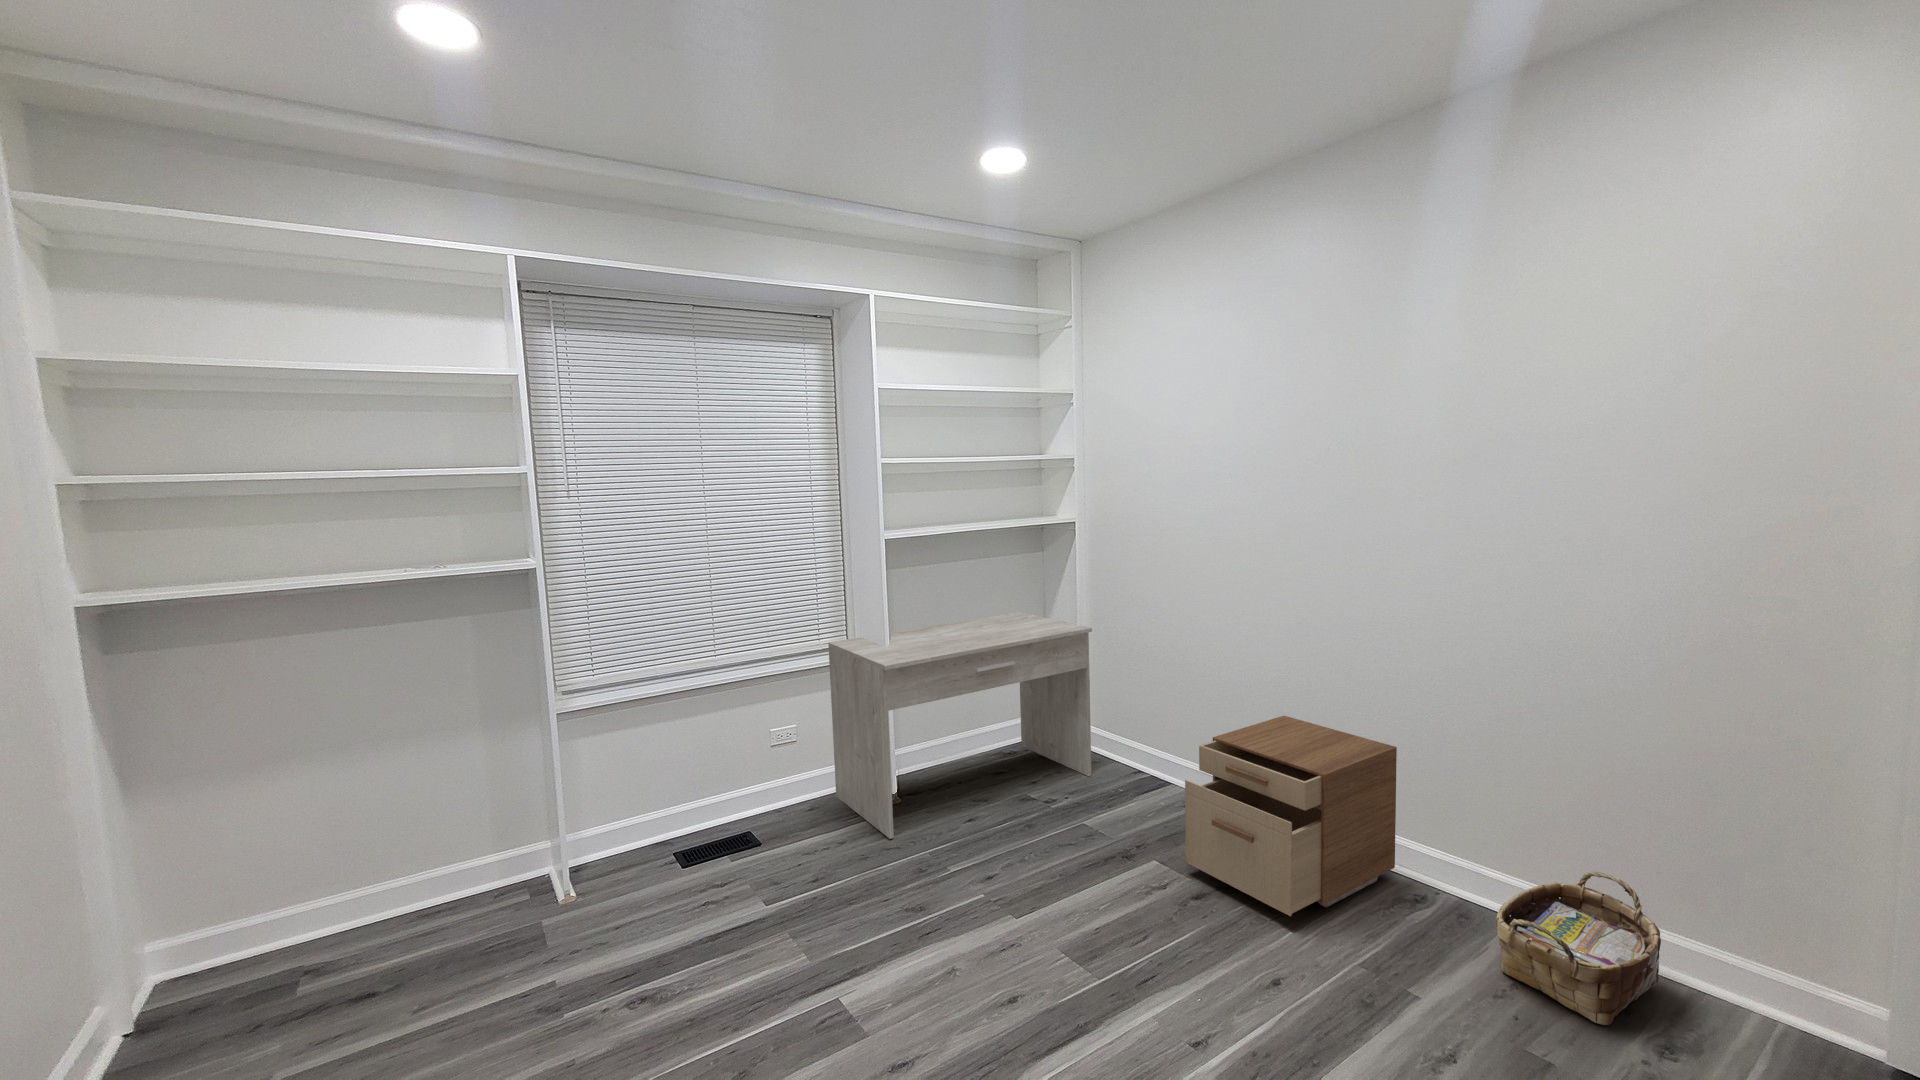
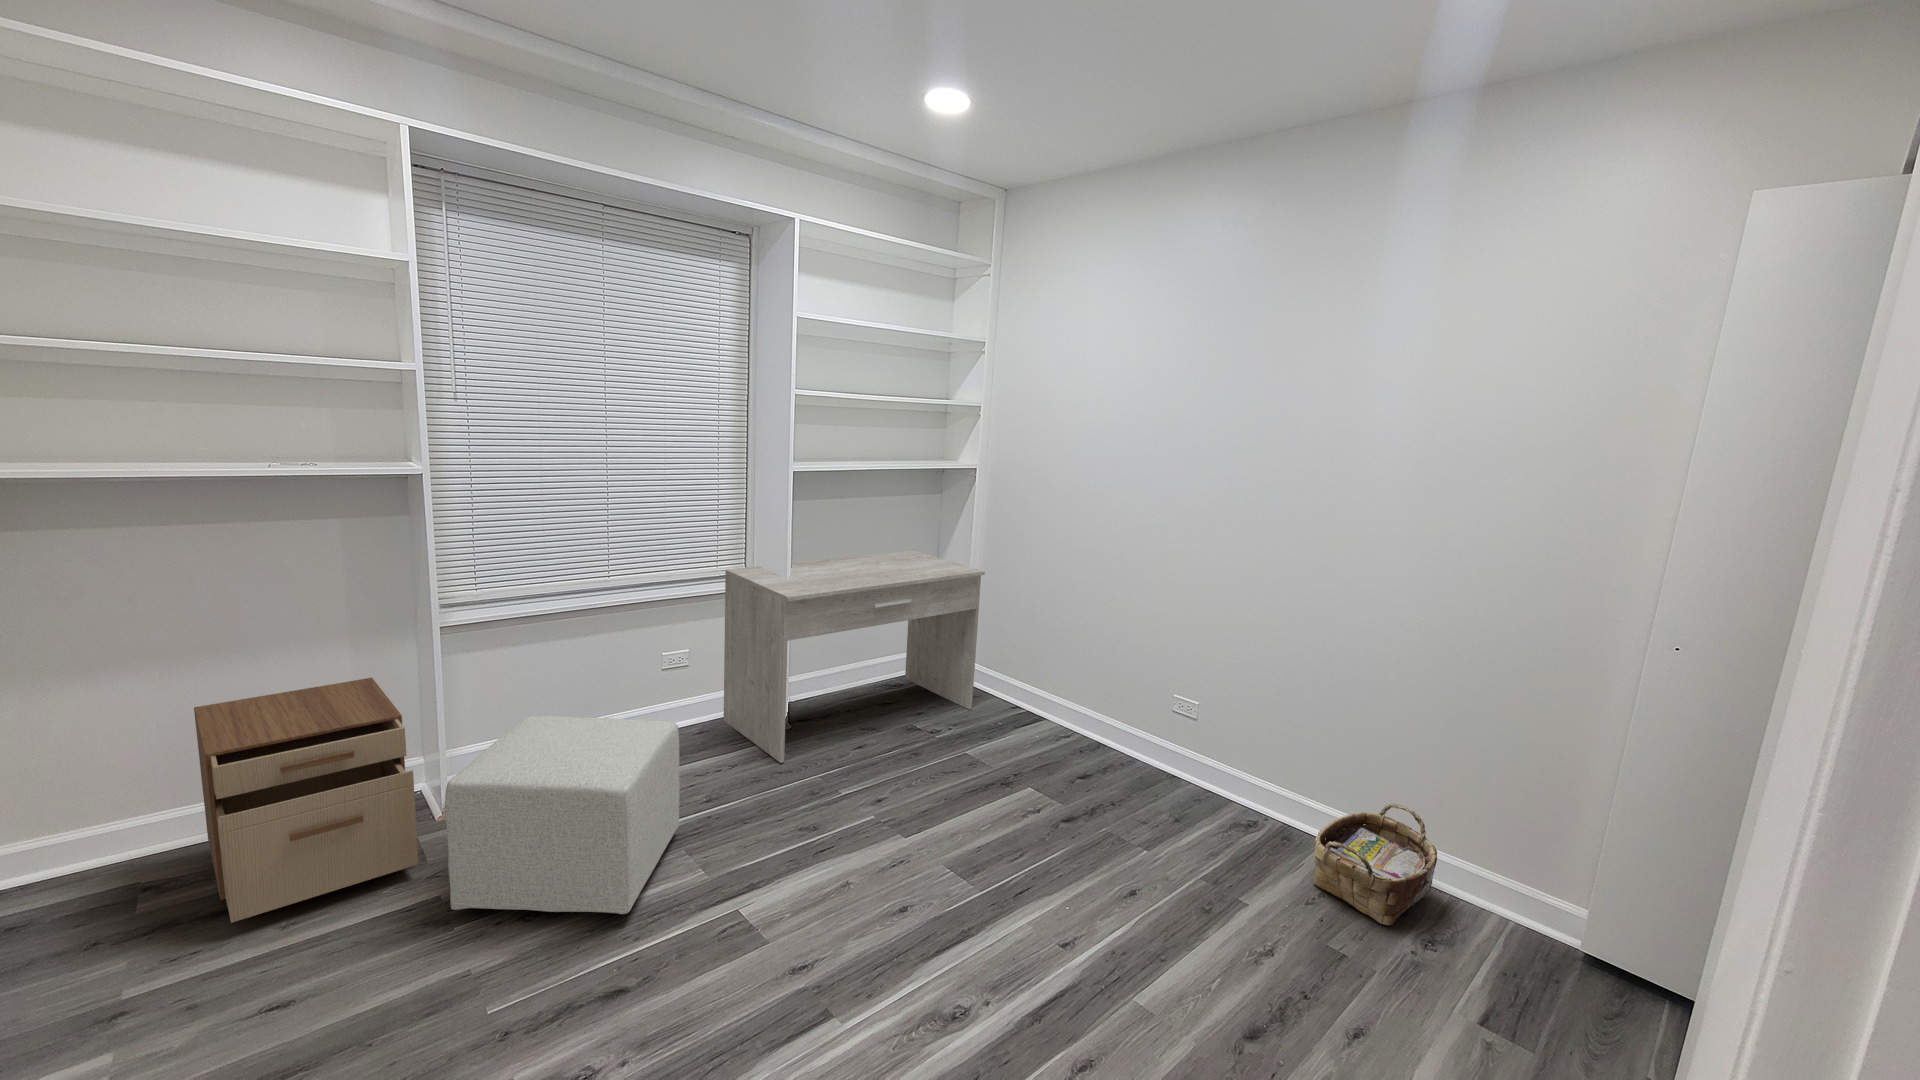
filing cabinet: present [1185,716,1397,916] -> present [194,678,418,923]
ottoman: none [550,797,784,1003] -> present [445,716,680,914]

